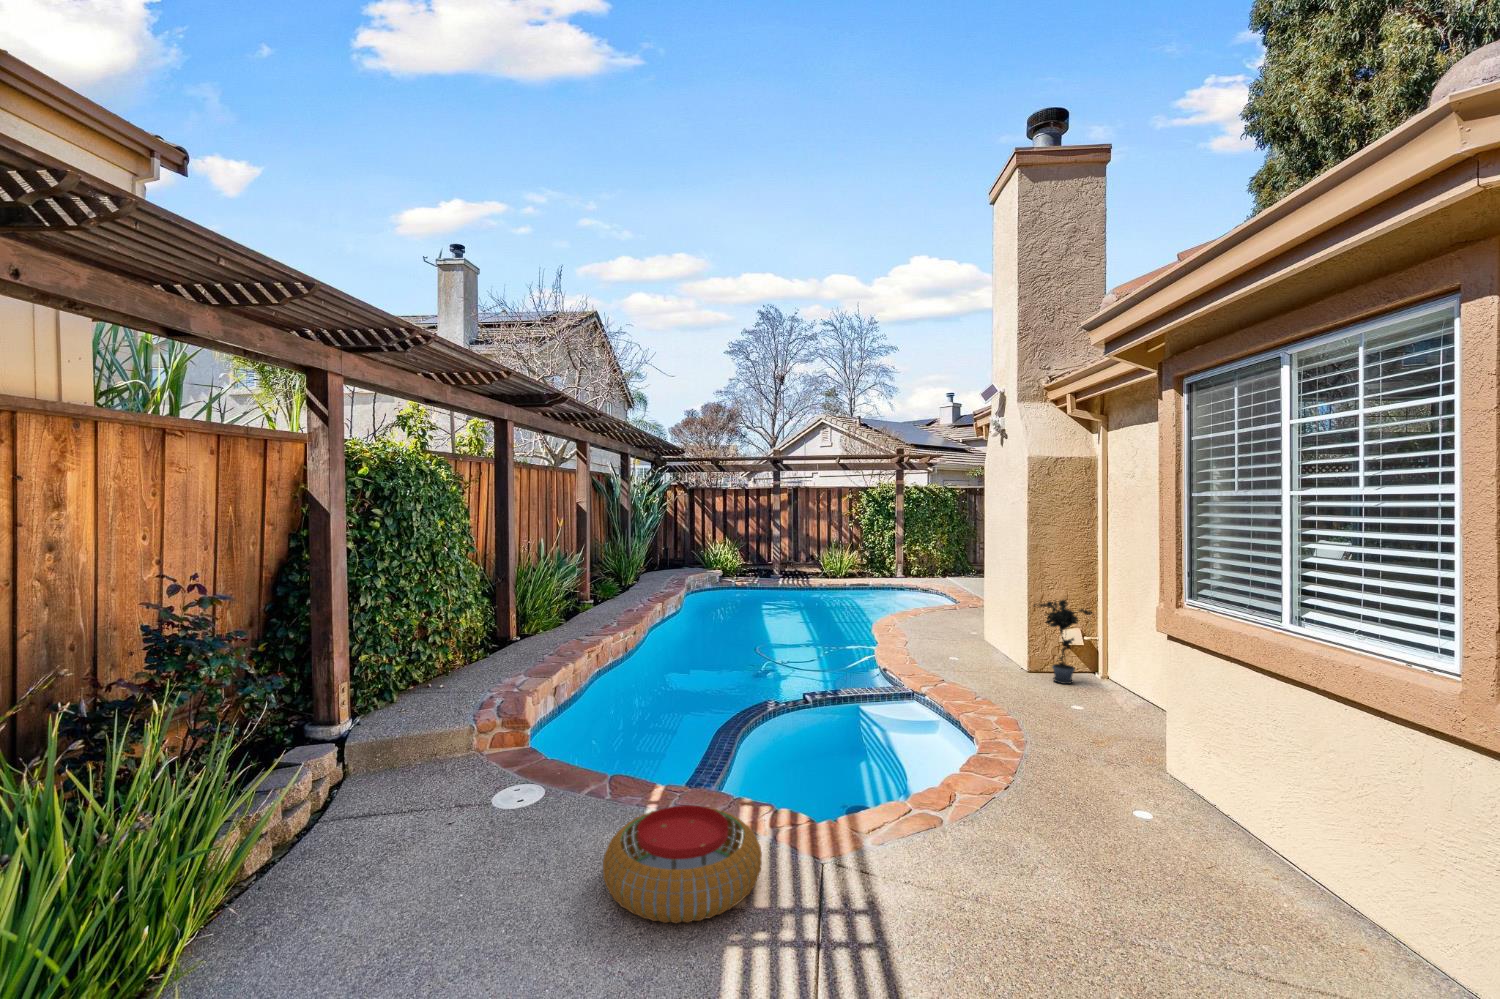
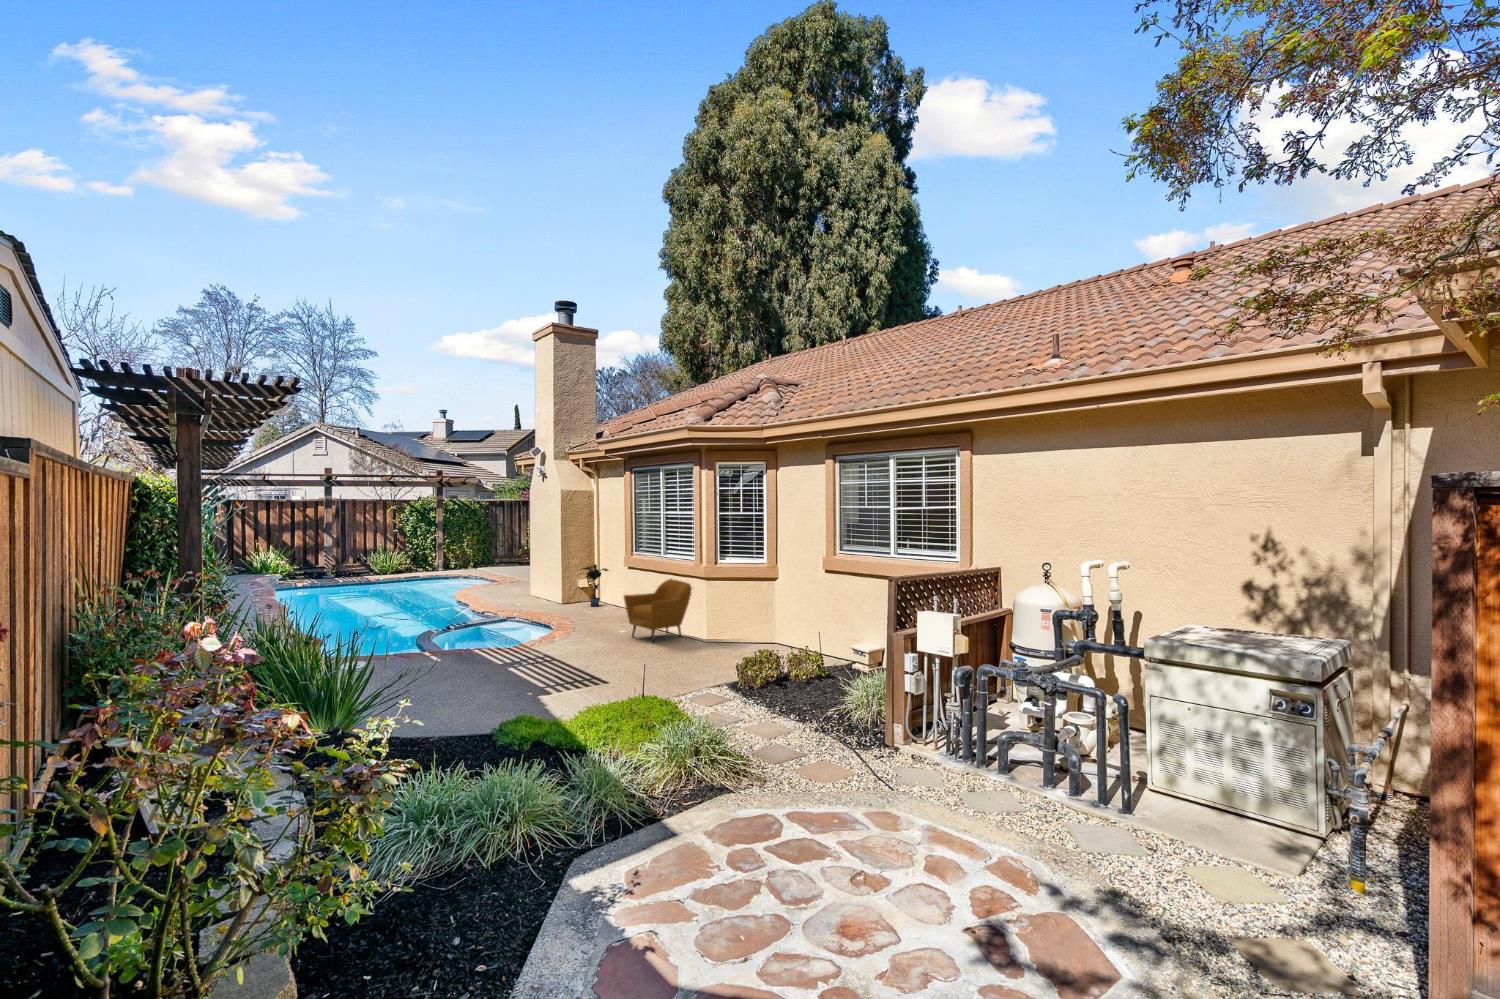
armchair: none [1077,685,1343,912] -> present [624,579,692,642]
pouf: present [603,805,762,924] -> none [480,638,539,667]

